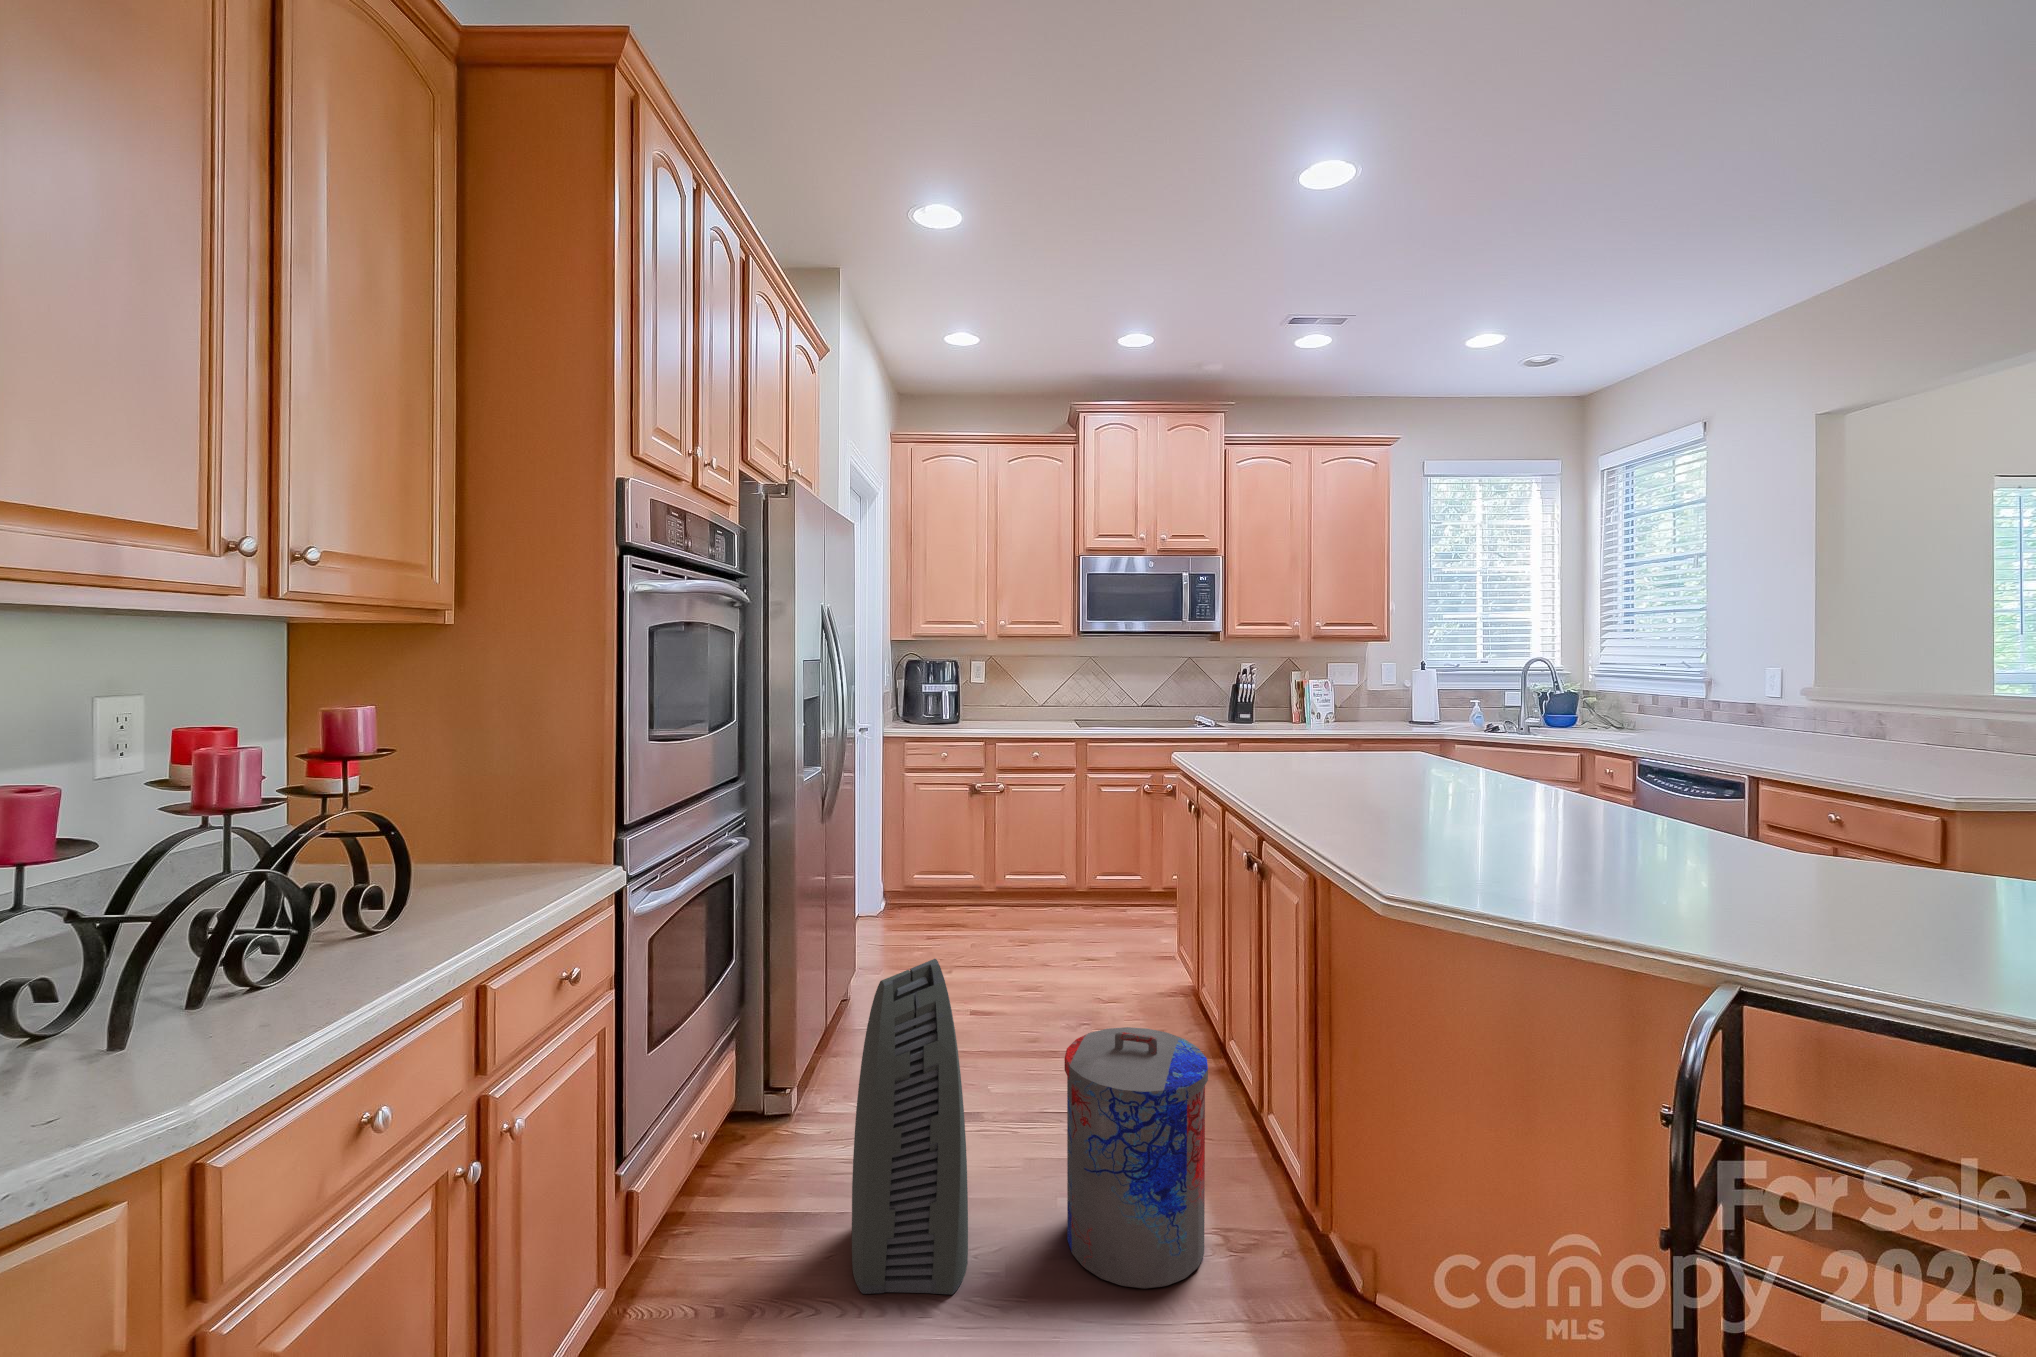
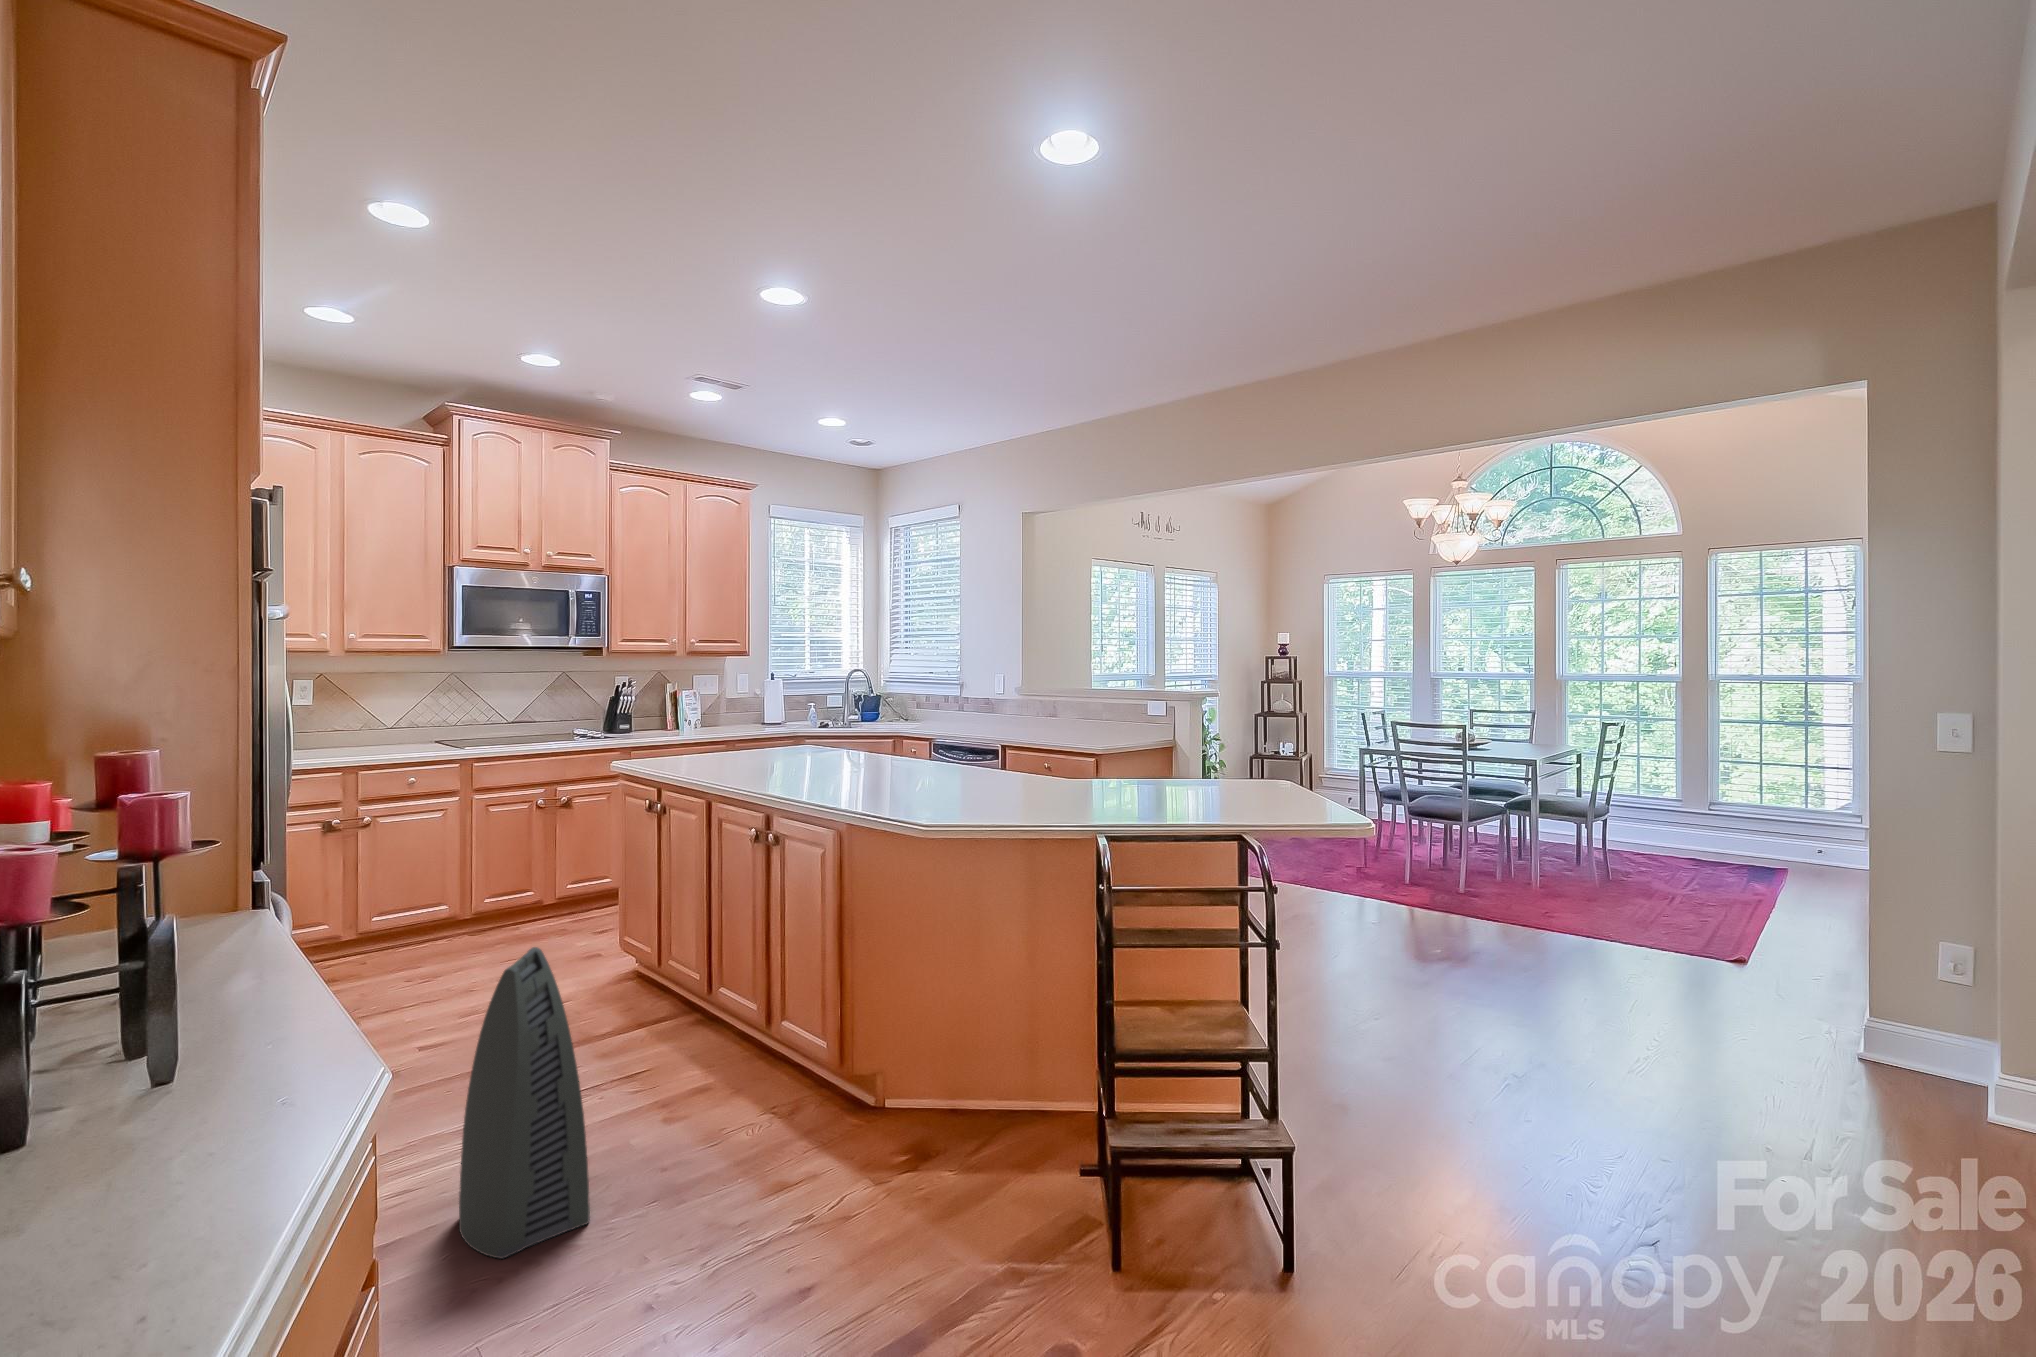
trash can: present [1064,1027,1208,1288] -> none [650,968,769,1166]

